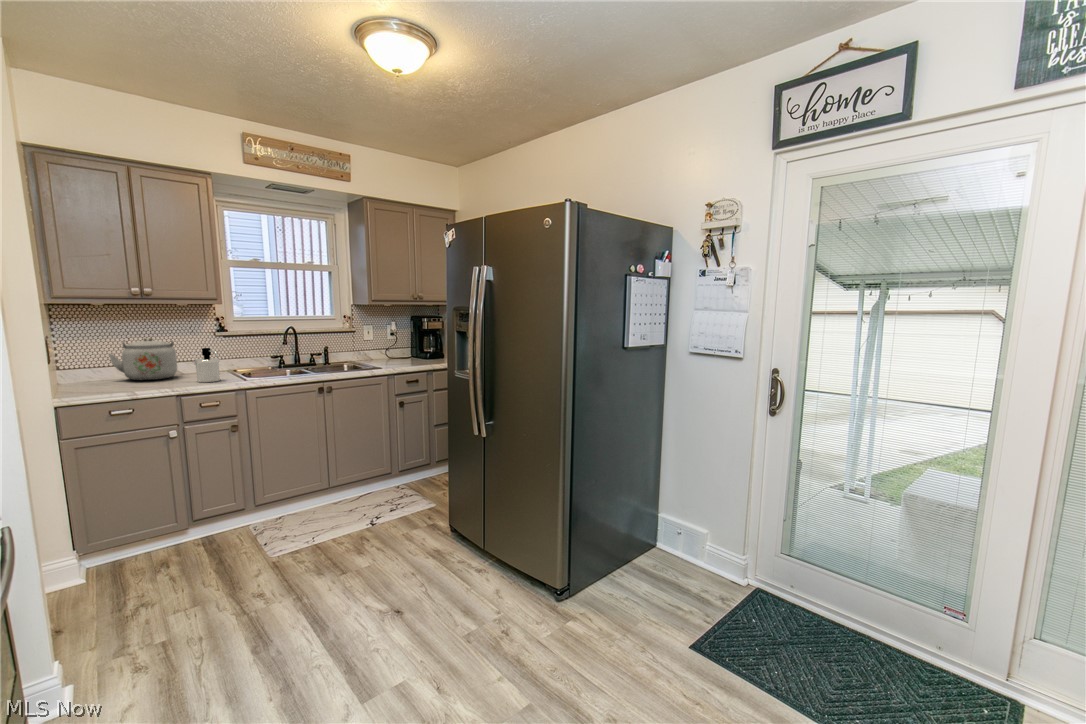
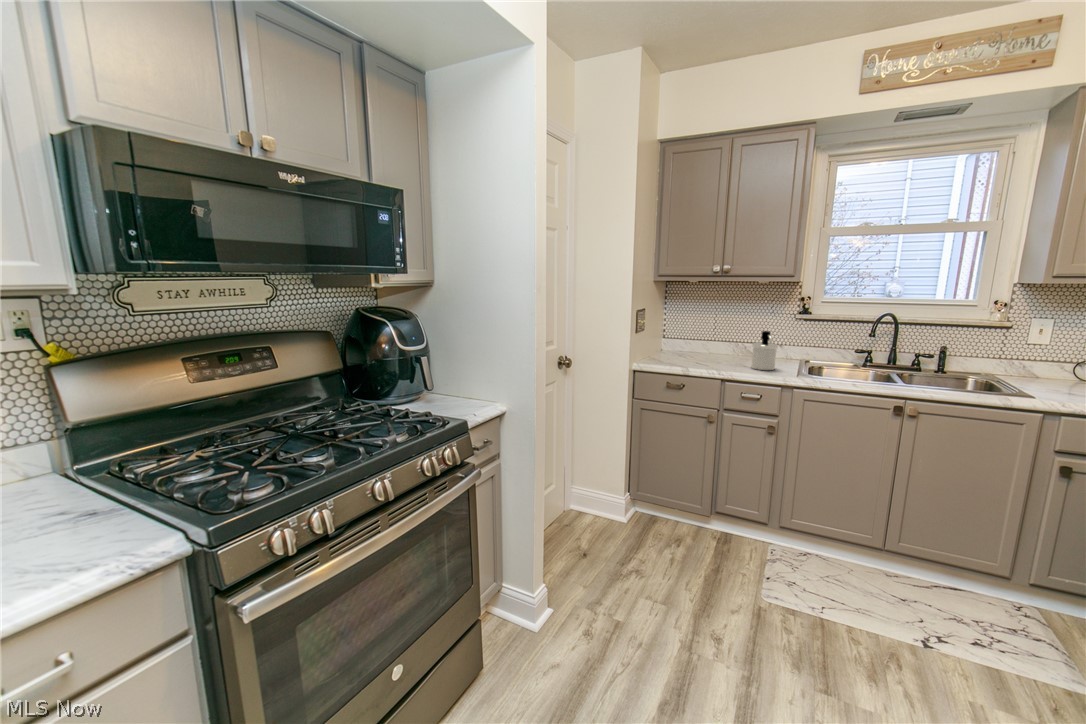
kettle: present [109,338,177,380] -> none [693,315,750,357]

